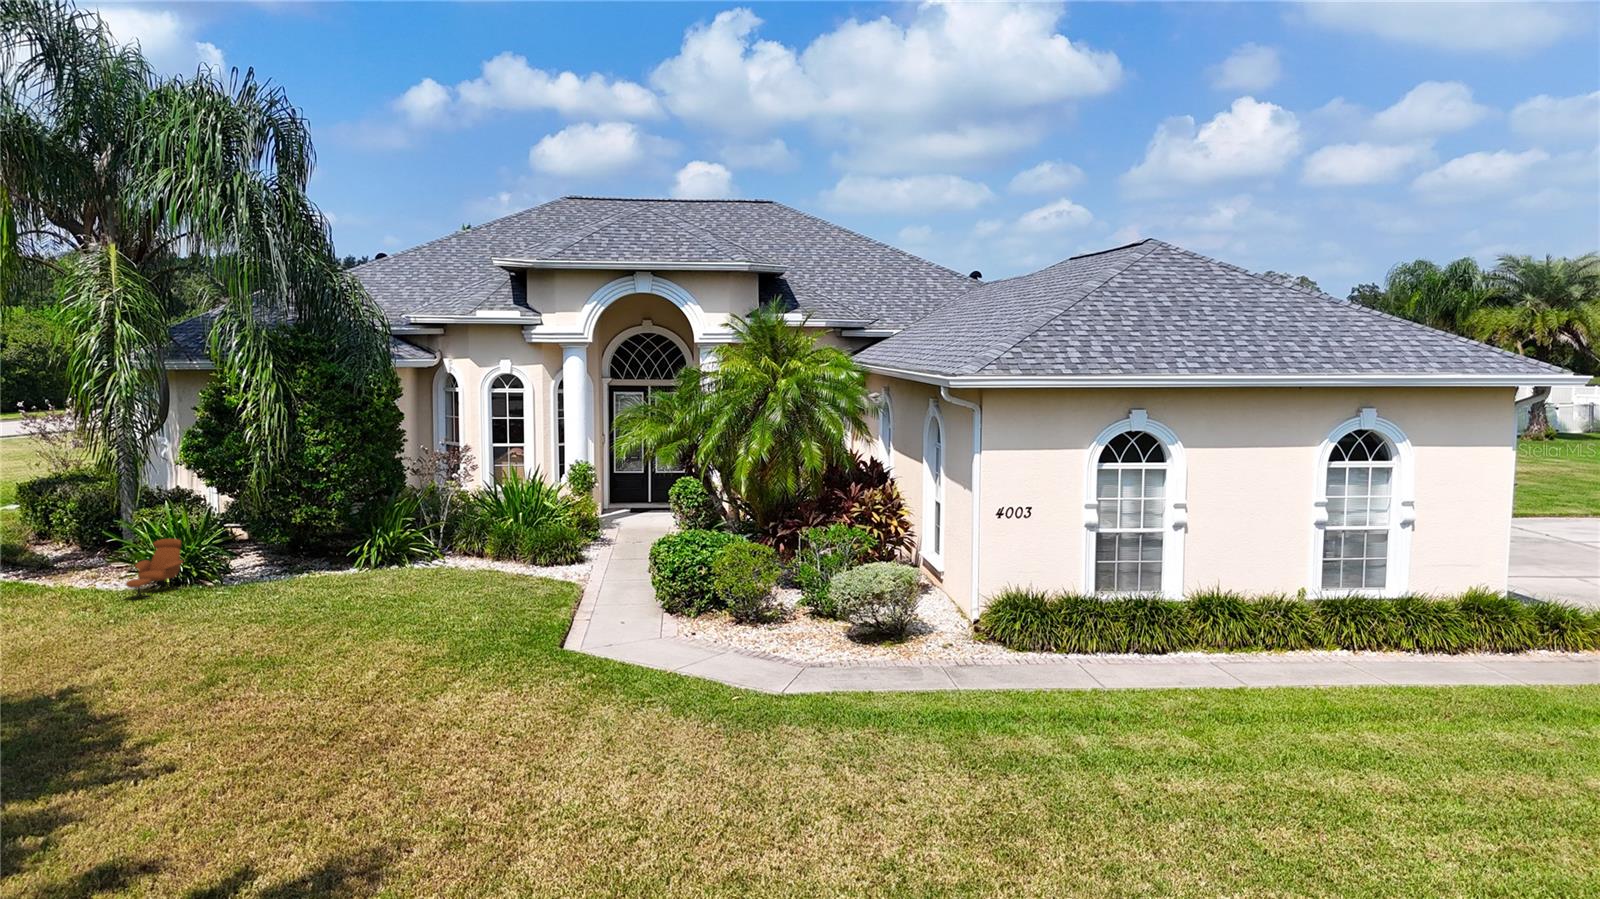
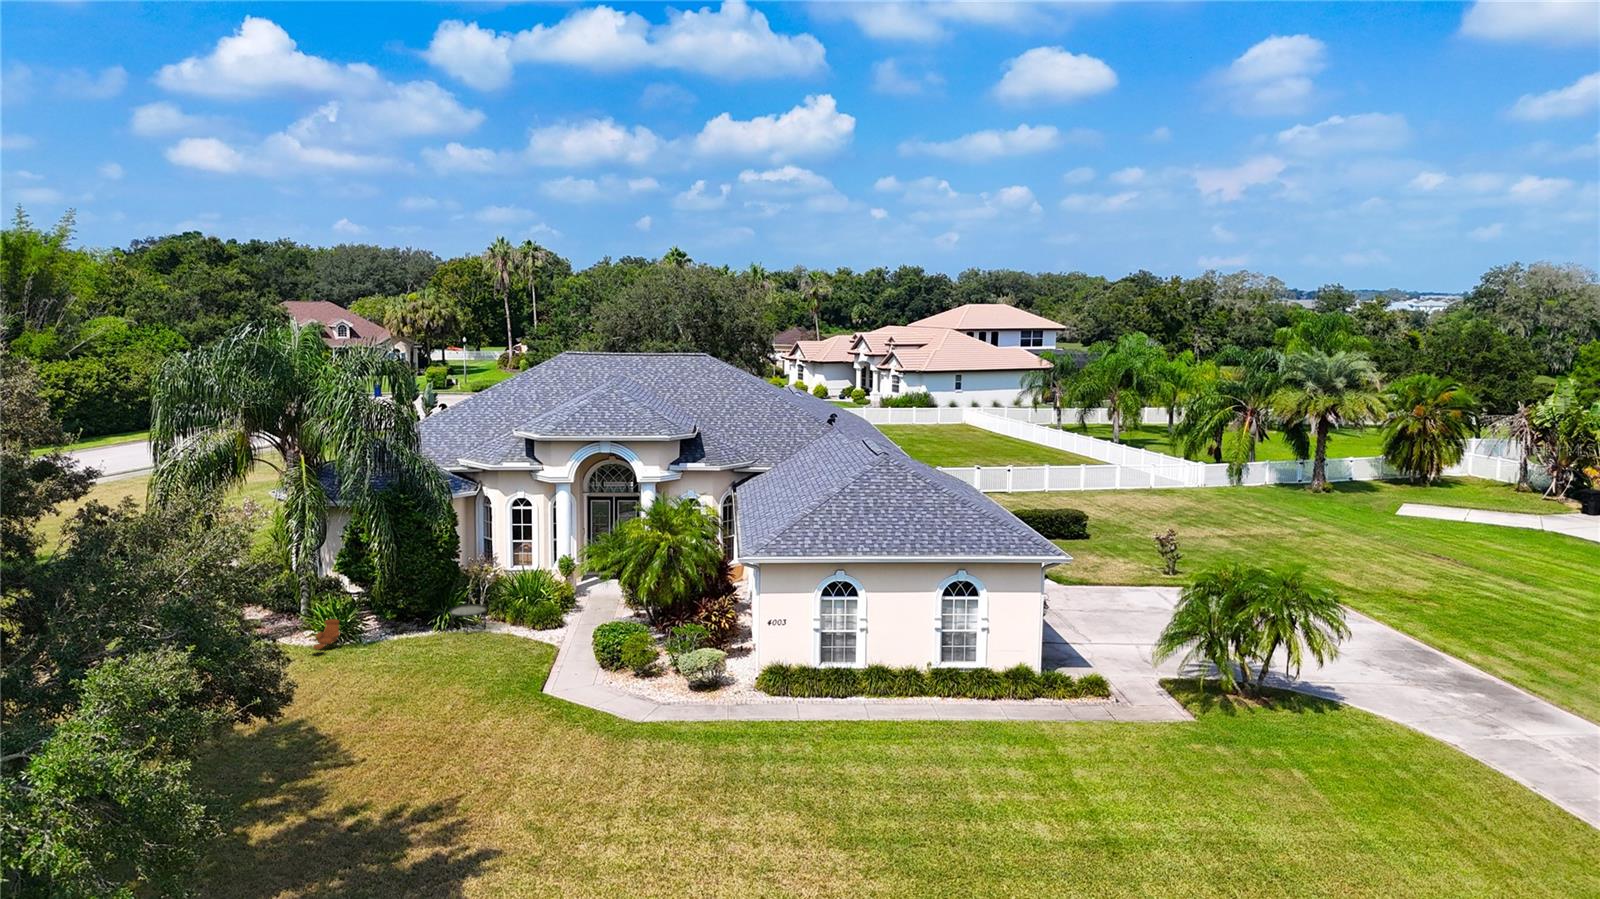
round table: none [384,524,453,572] -> present [449,604,487,634]

